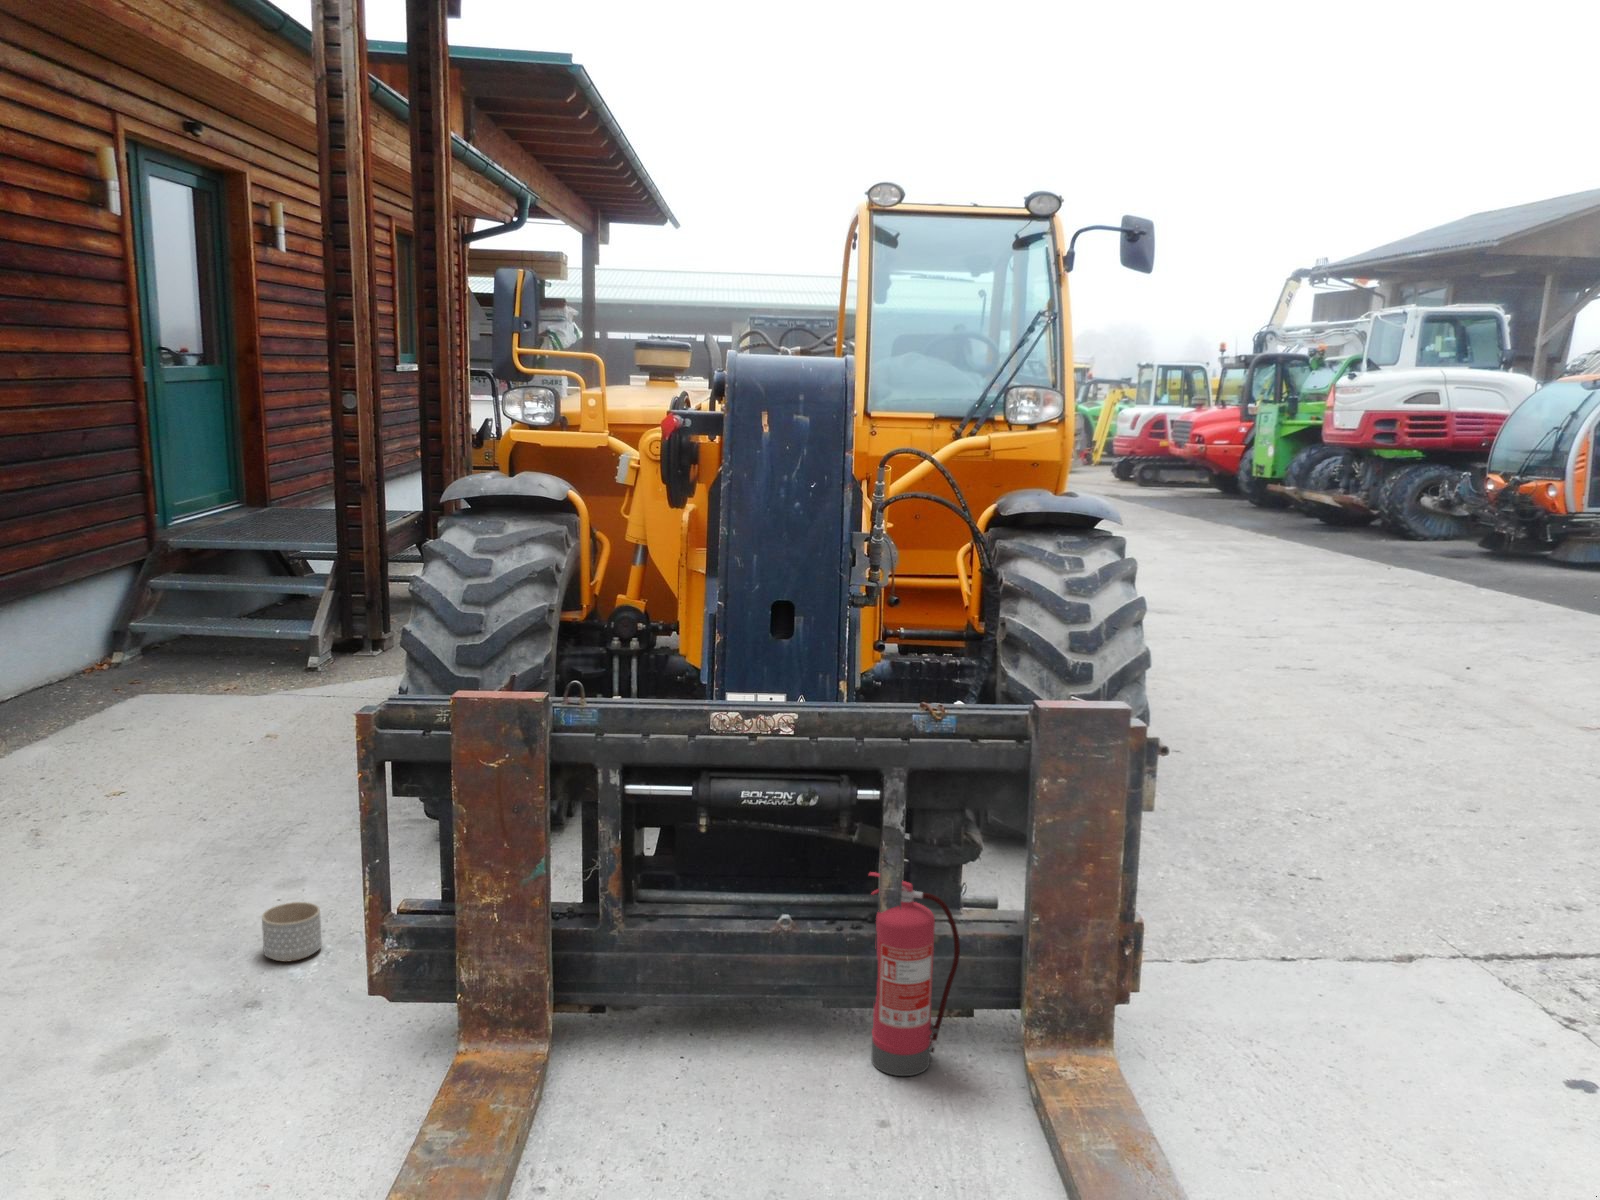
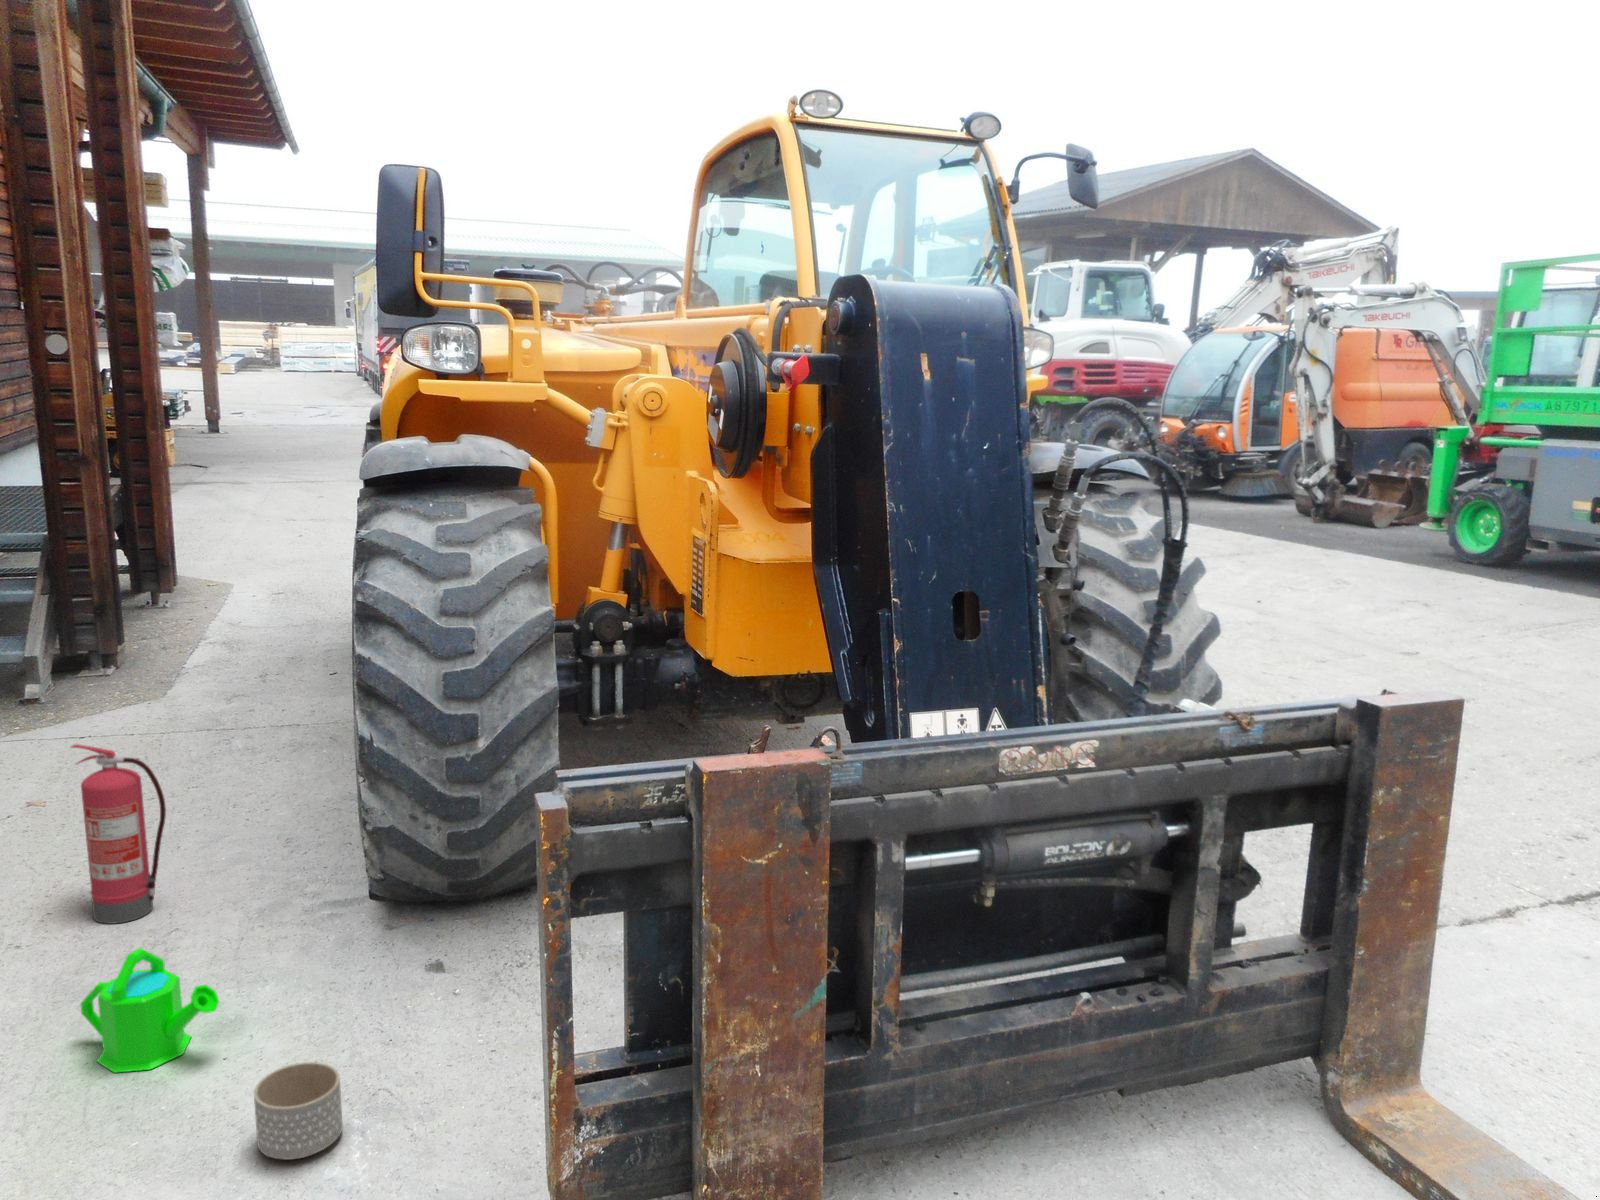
watering can: none [205,820,280,902] -> present [81,948,219,1073]
fire extinguisher: present [869,872,960,1076] -> present [70,744,166,924]

